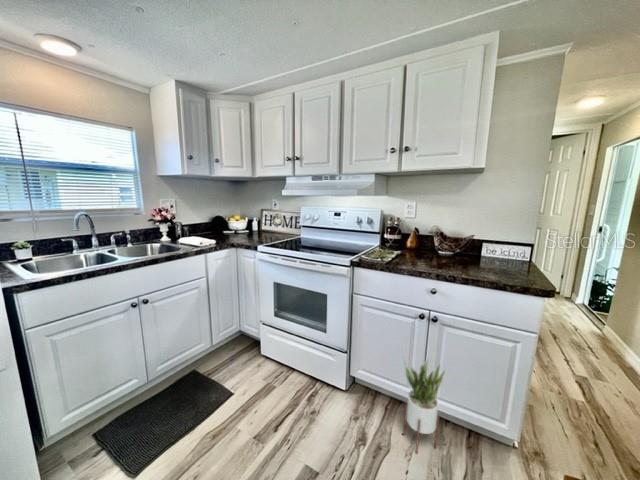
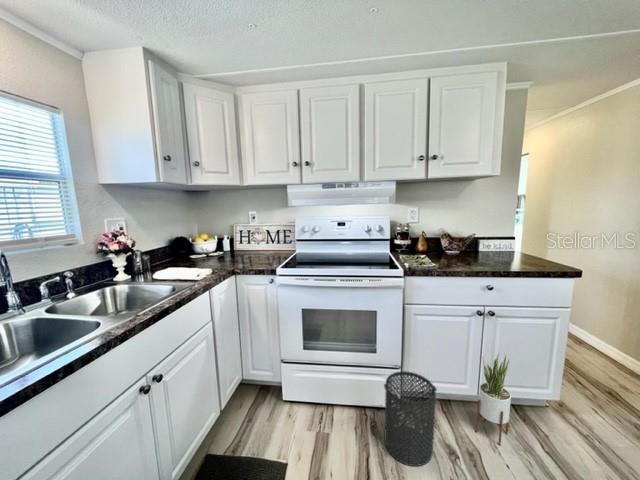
trash can: none [307,352,352,437] -> present [384,371,437,466]

